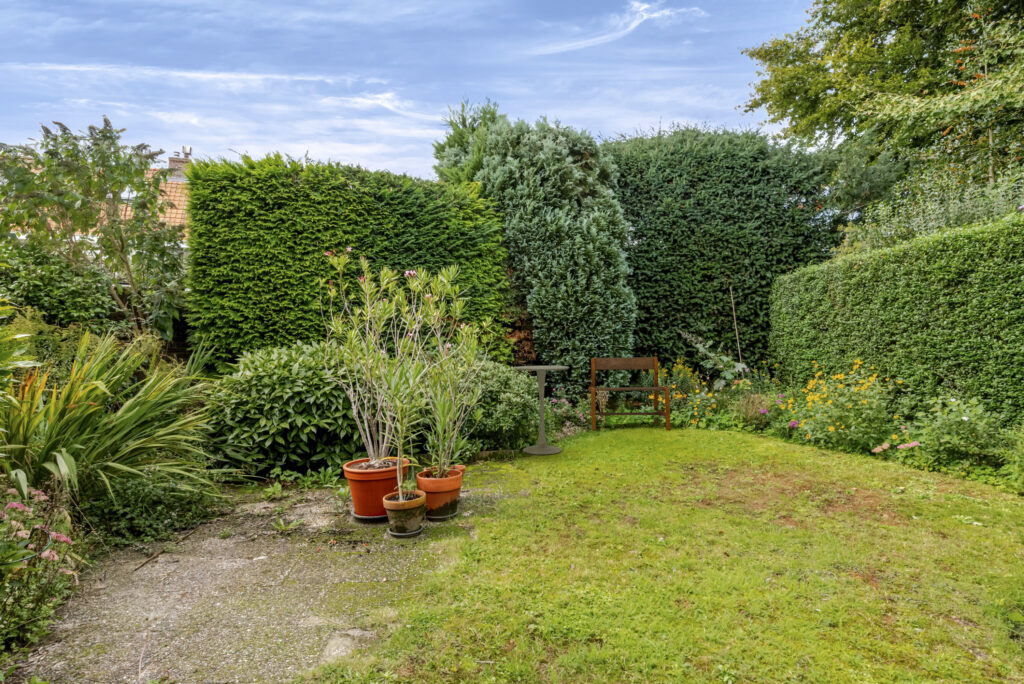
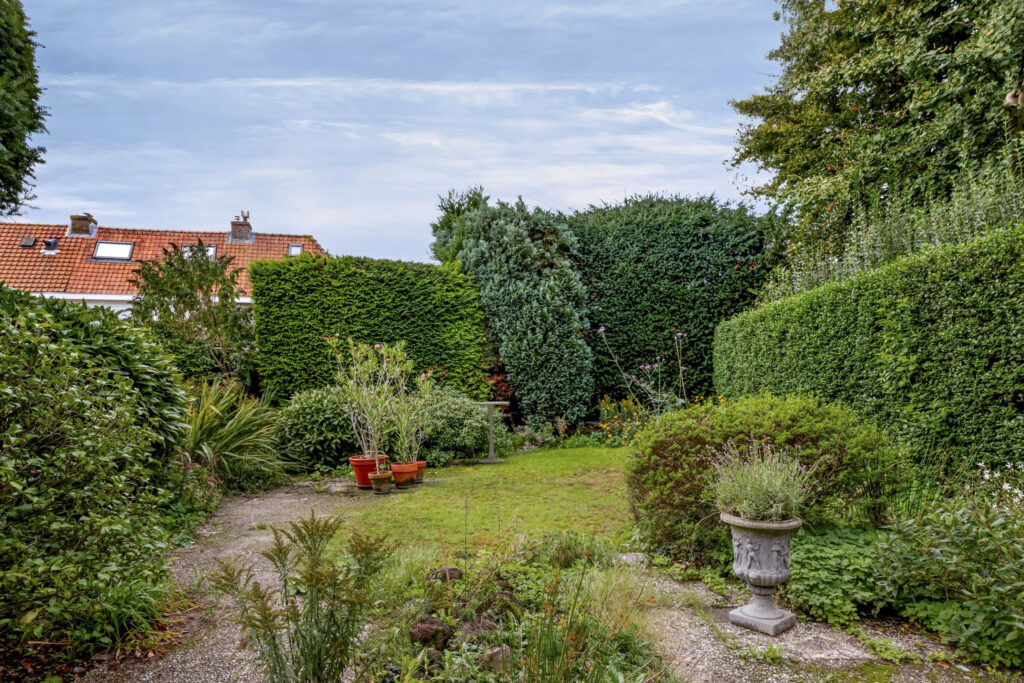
bench: present [588,357,670,430] -> none [544,395,605,452]

